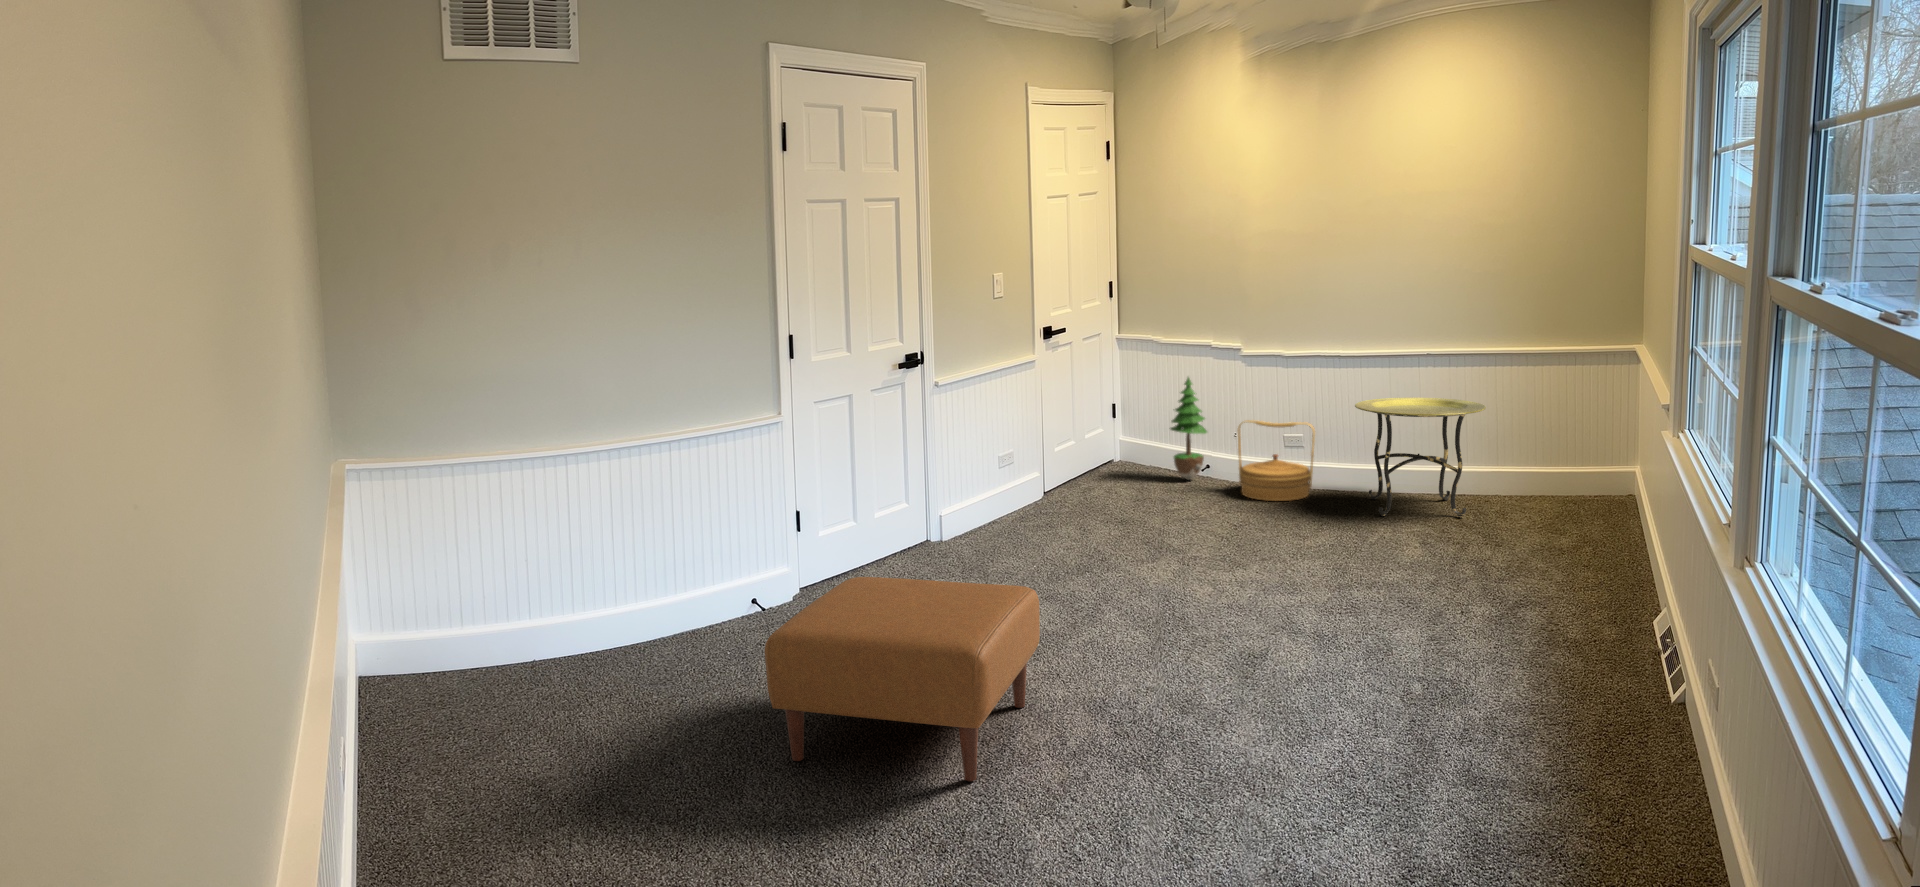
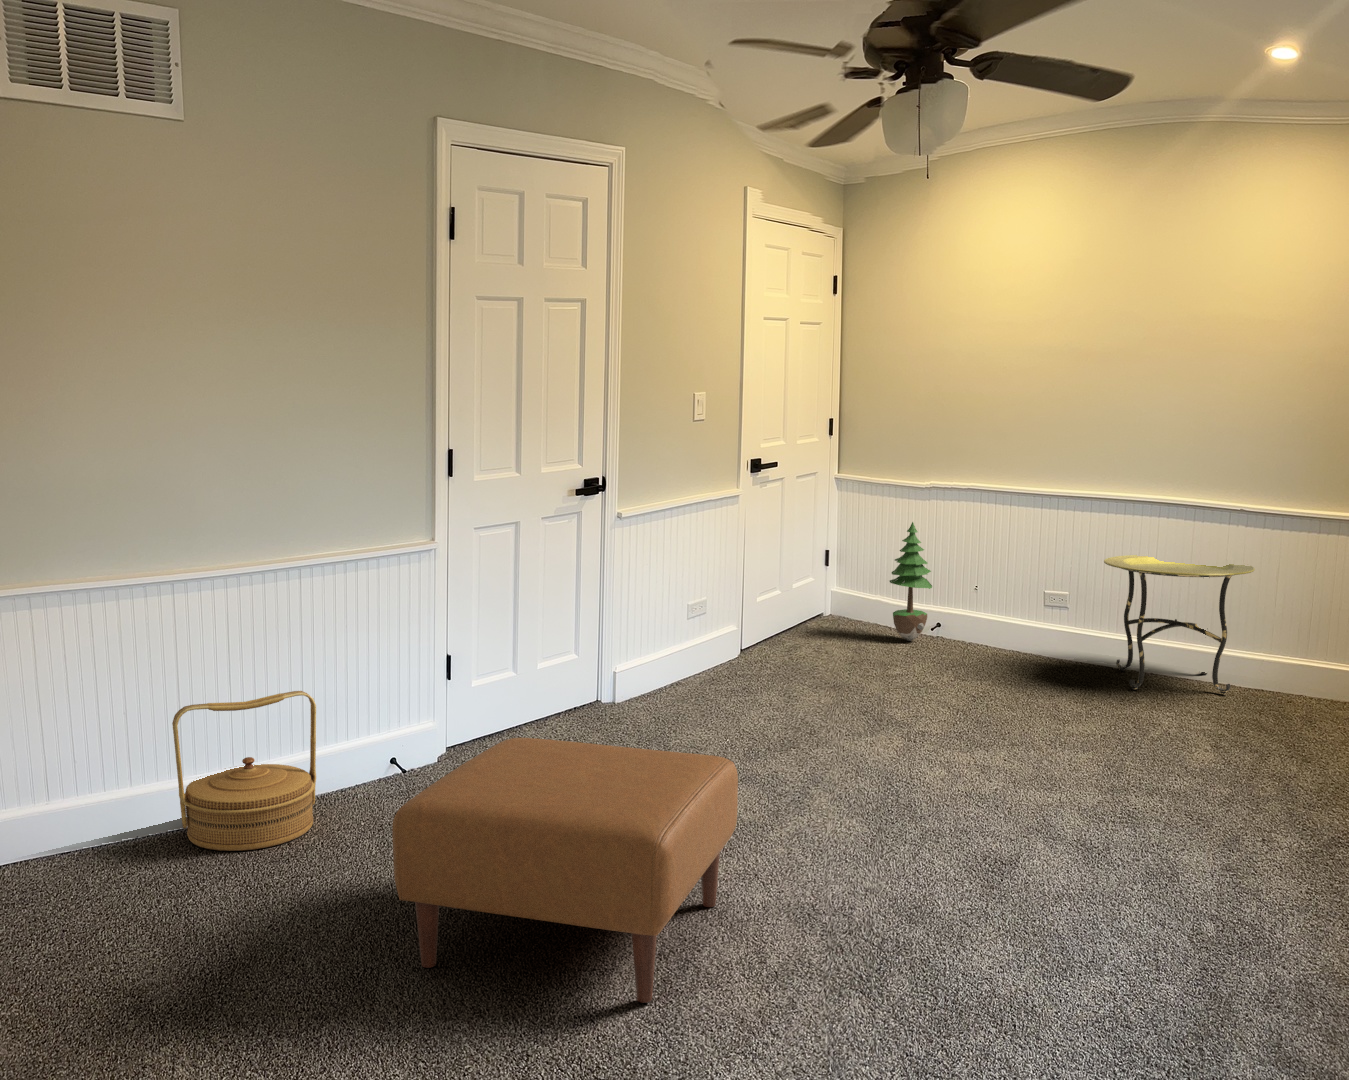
woven basket: present [1238,420,1315,501] -> present [172,691,316,851]

